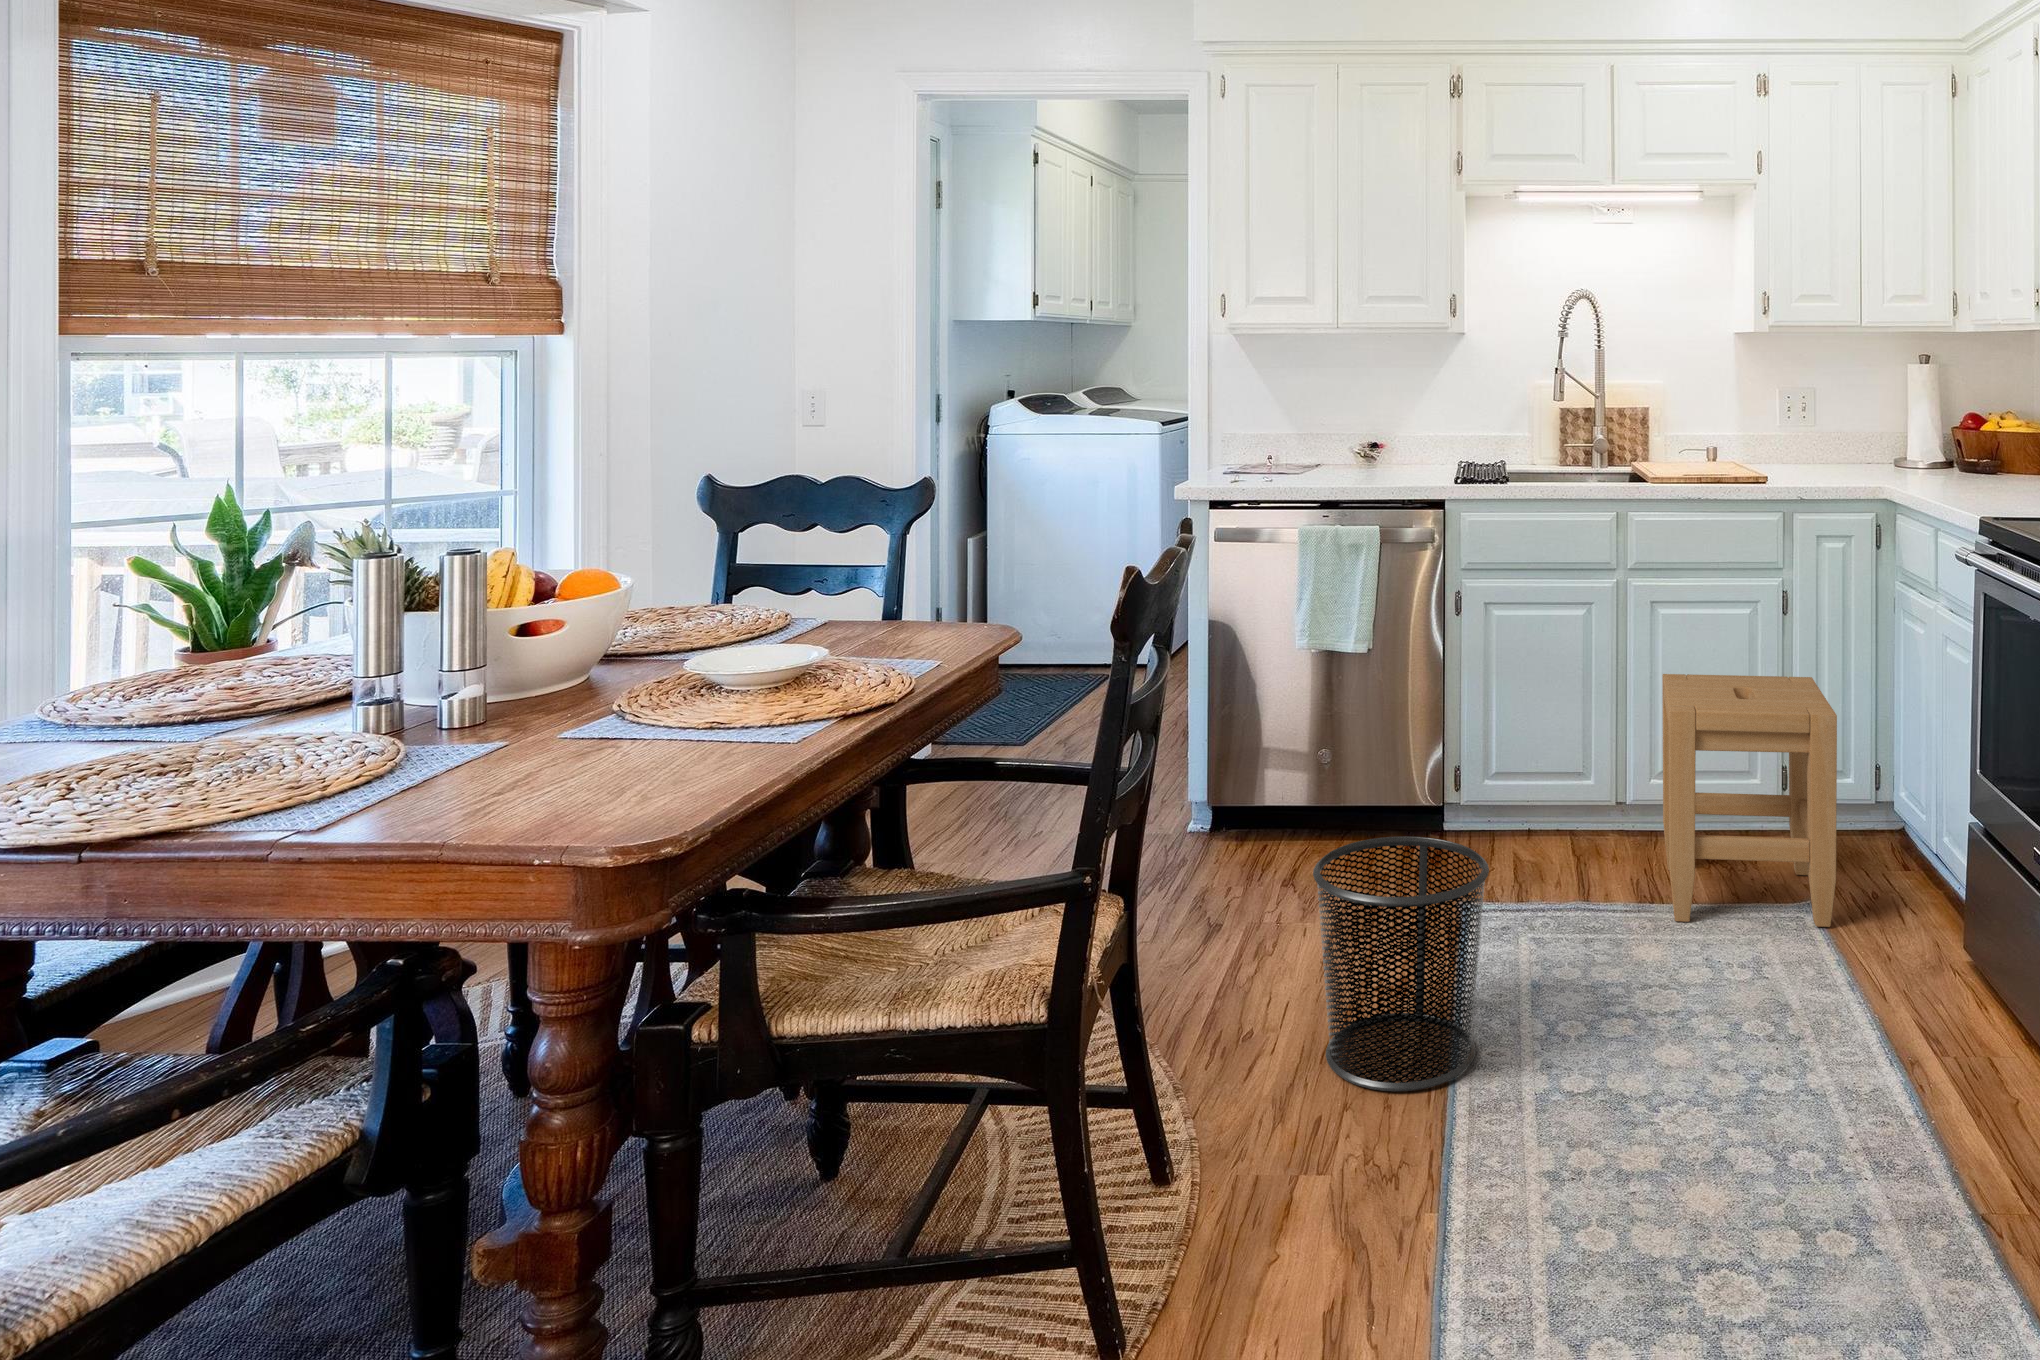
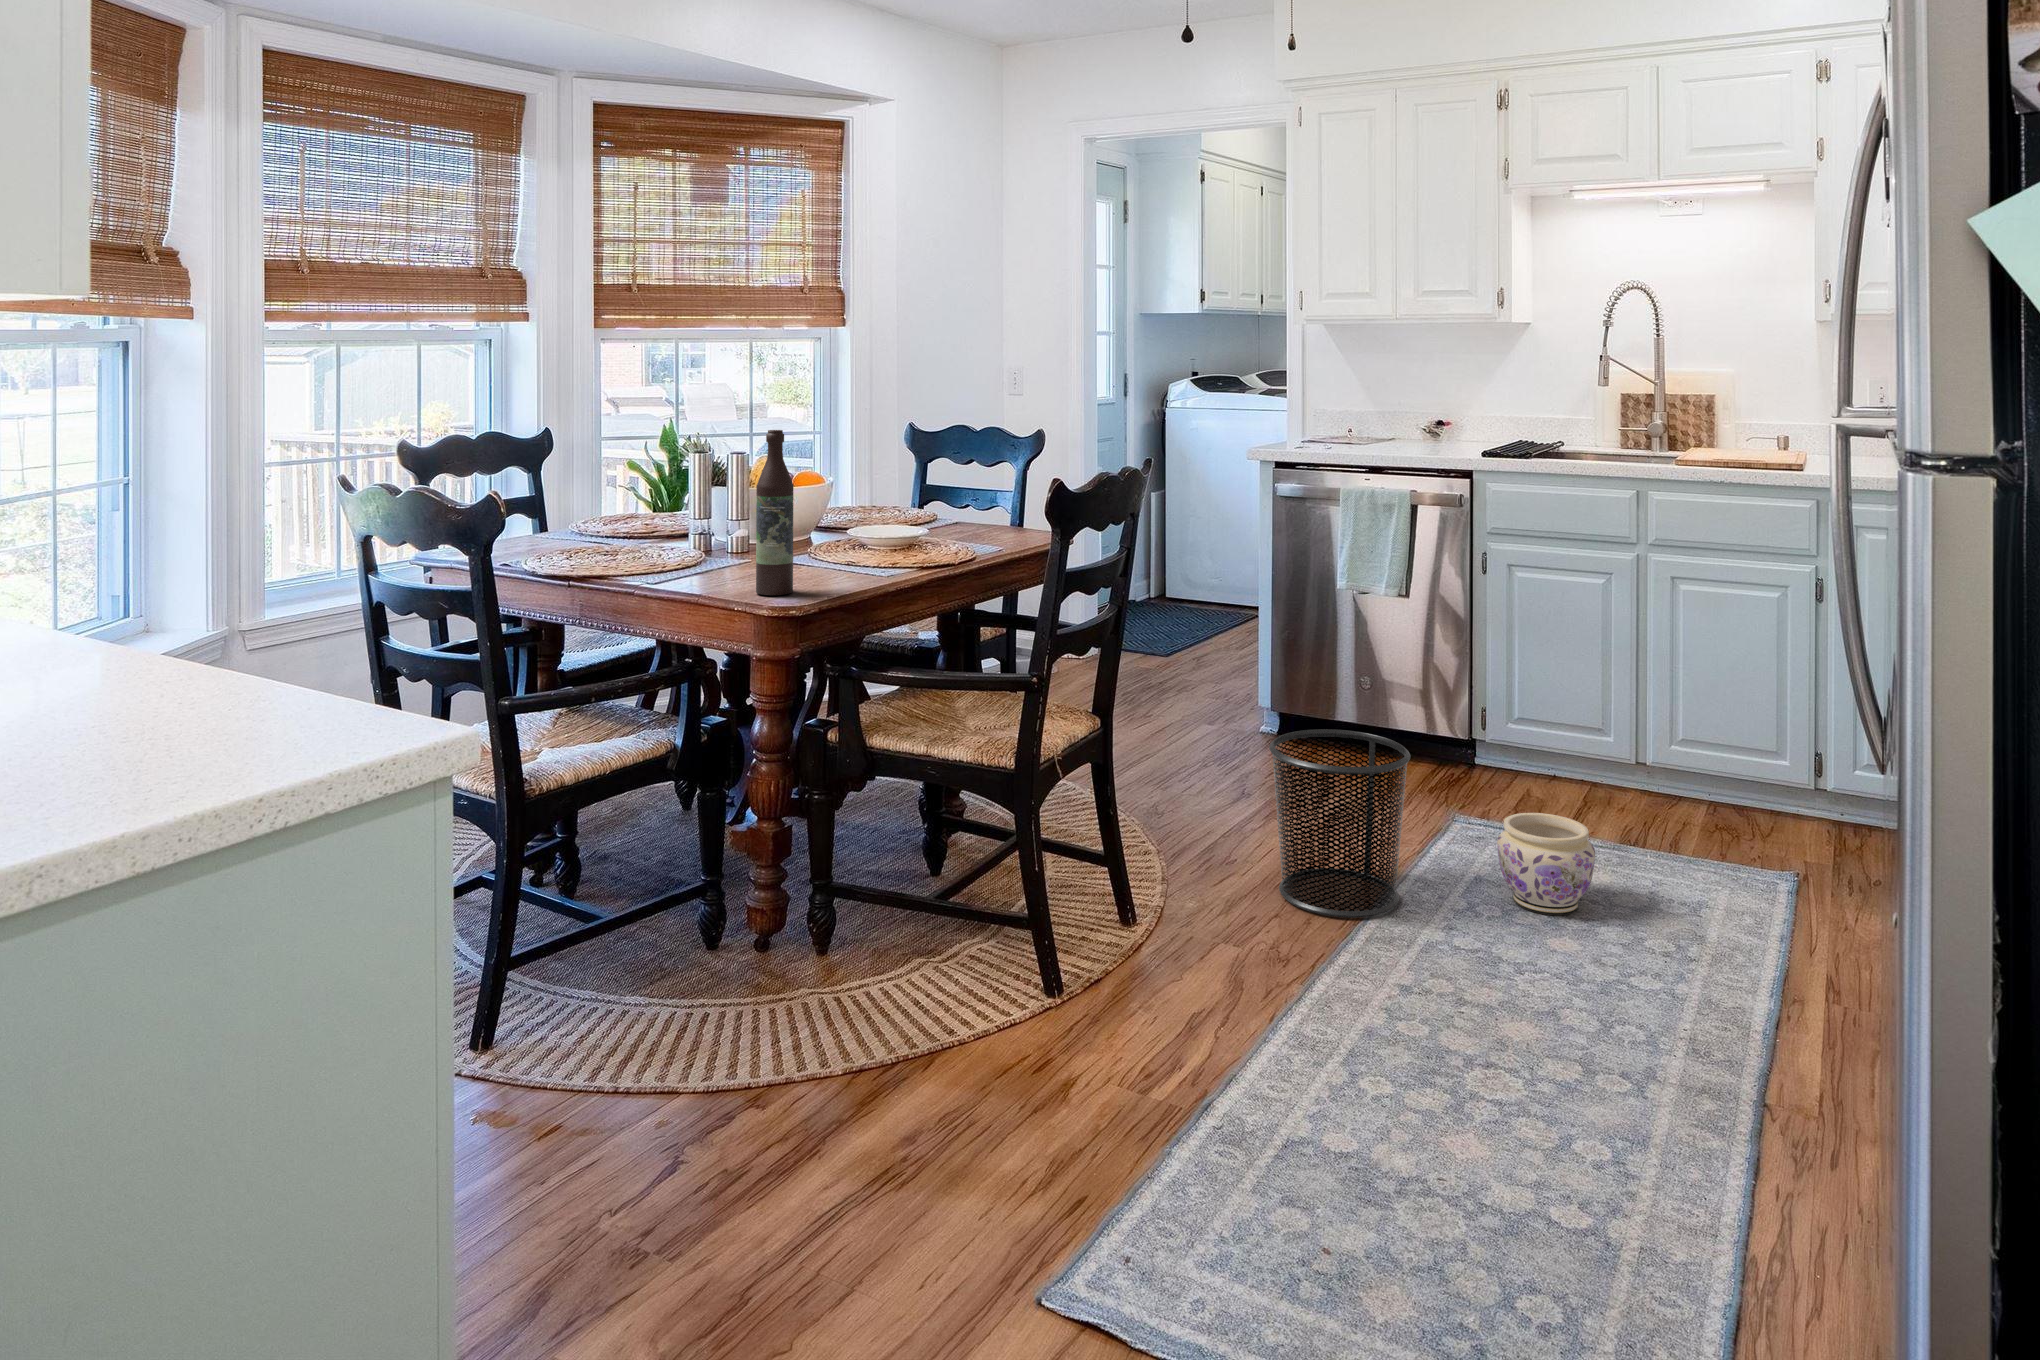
wine bottle: none [565,507,645,815] -> present [756,430,794,595]
stool: present [1662,674,1837,927] -> none [1638,644,1825,892]
planter: none [1568,896,1676,1021] -> present [1497,813,1595,915]

